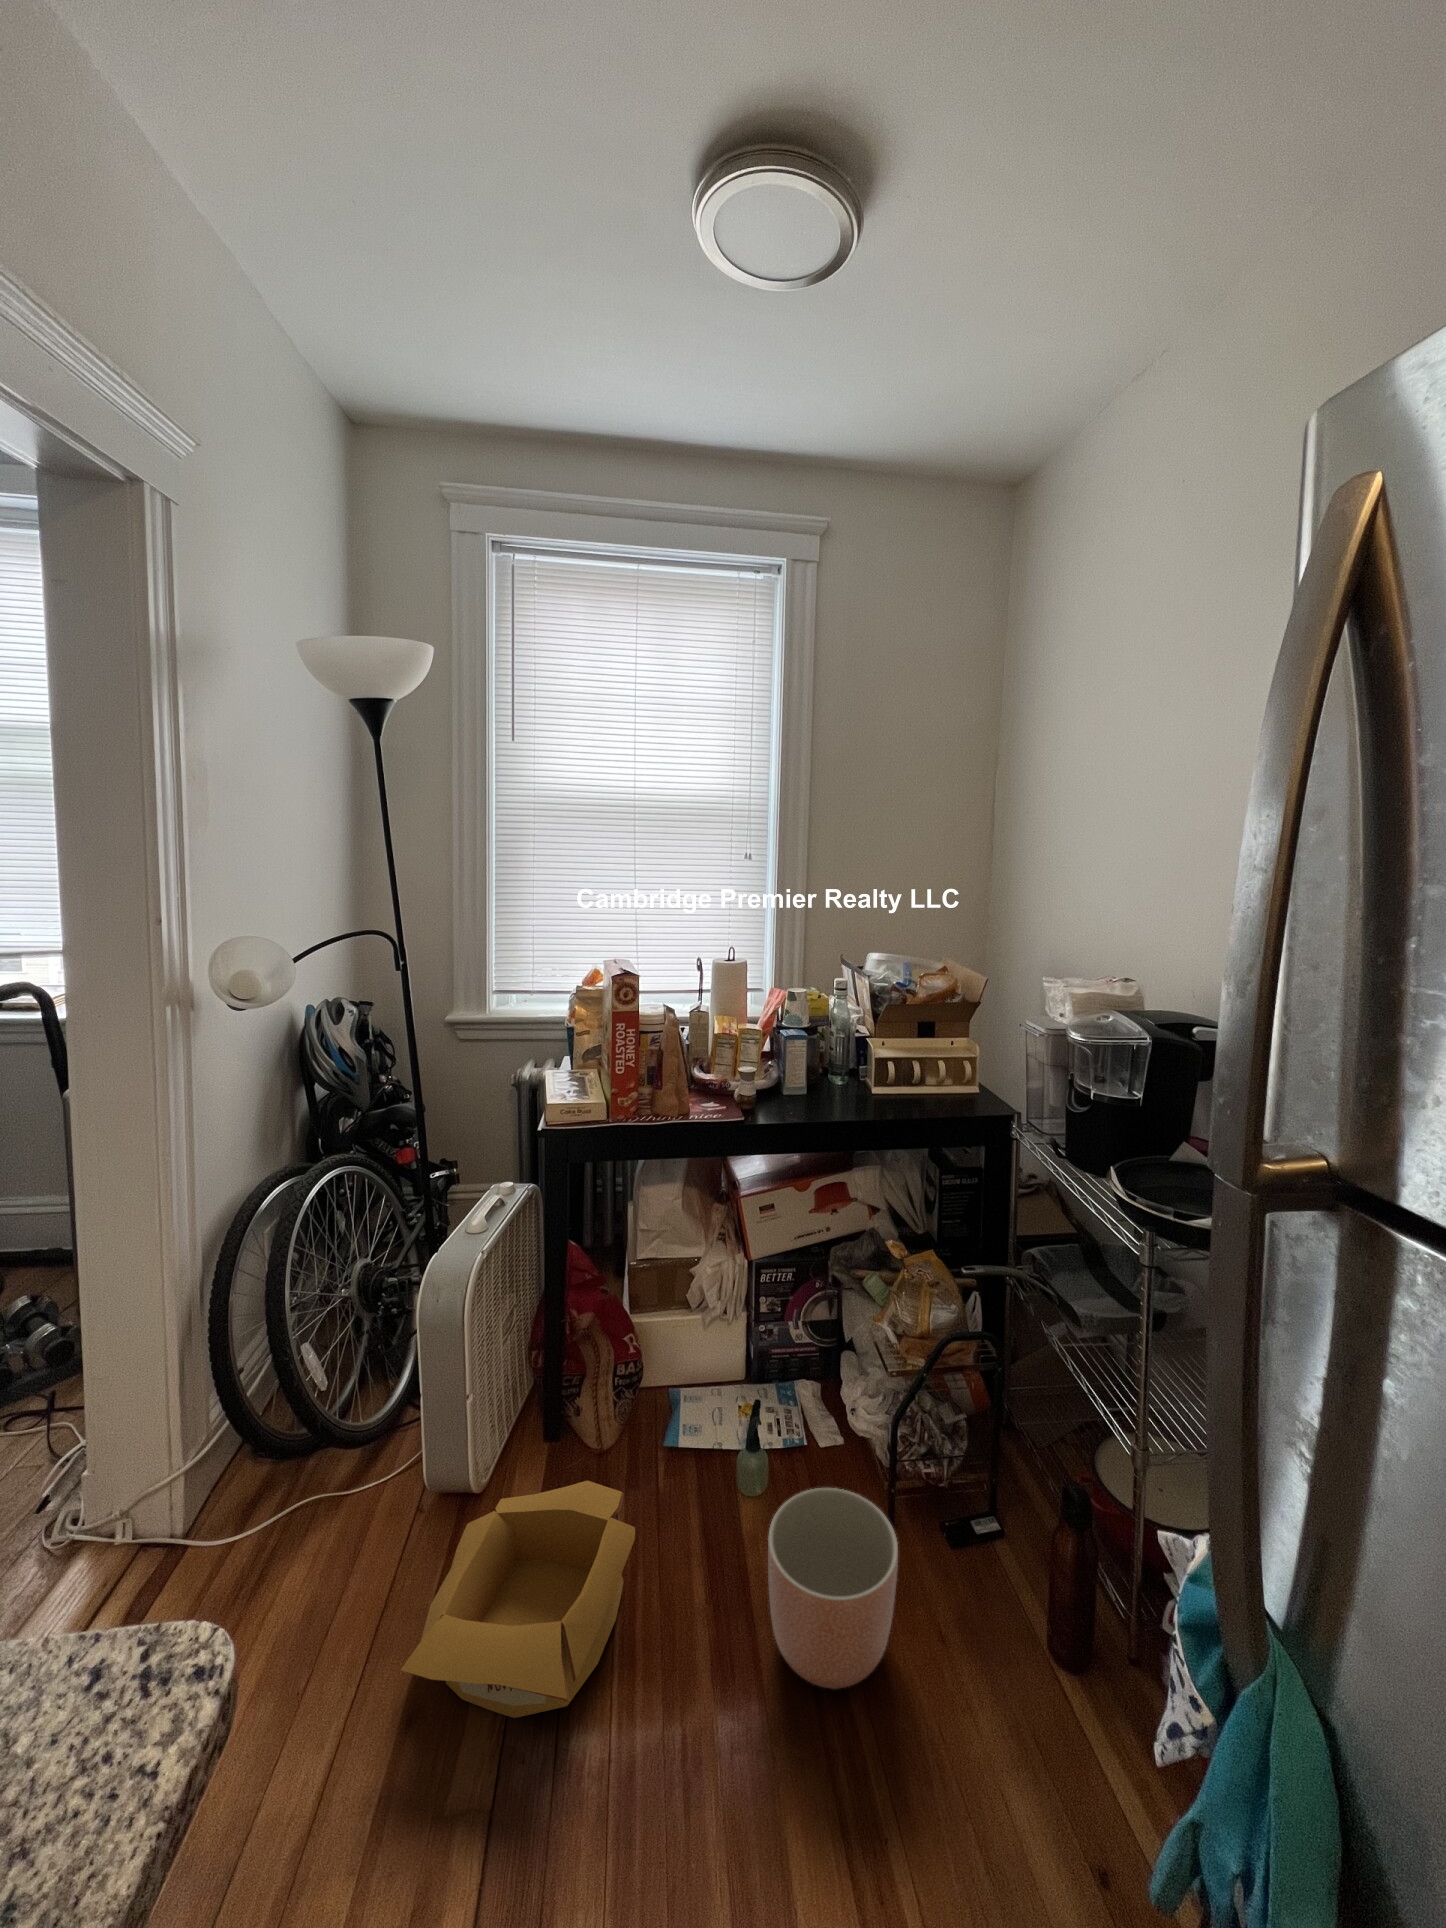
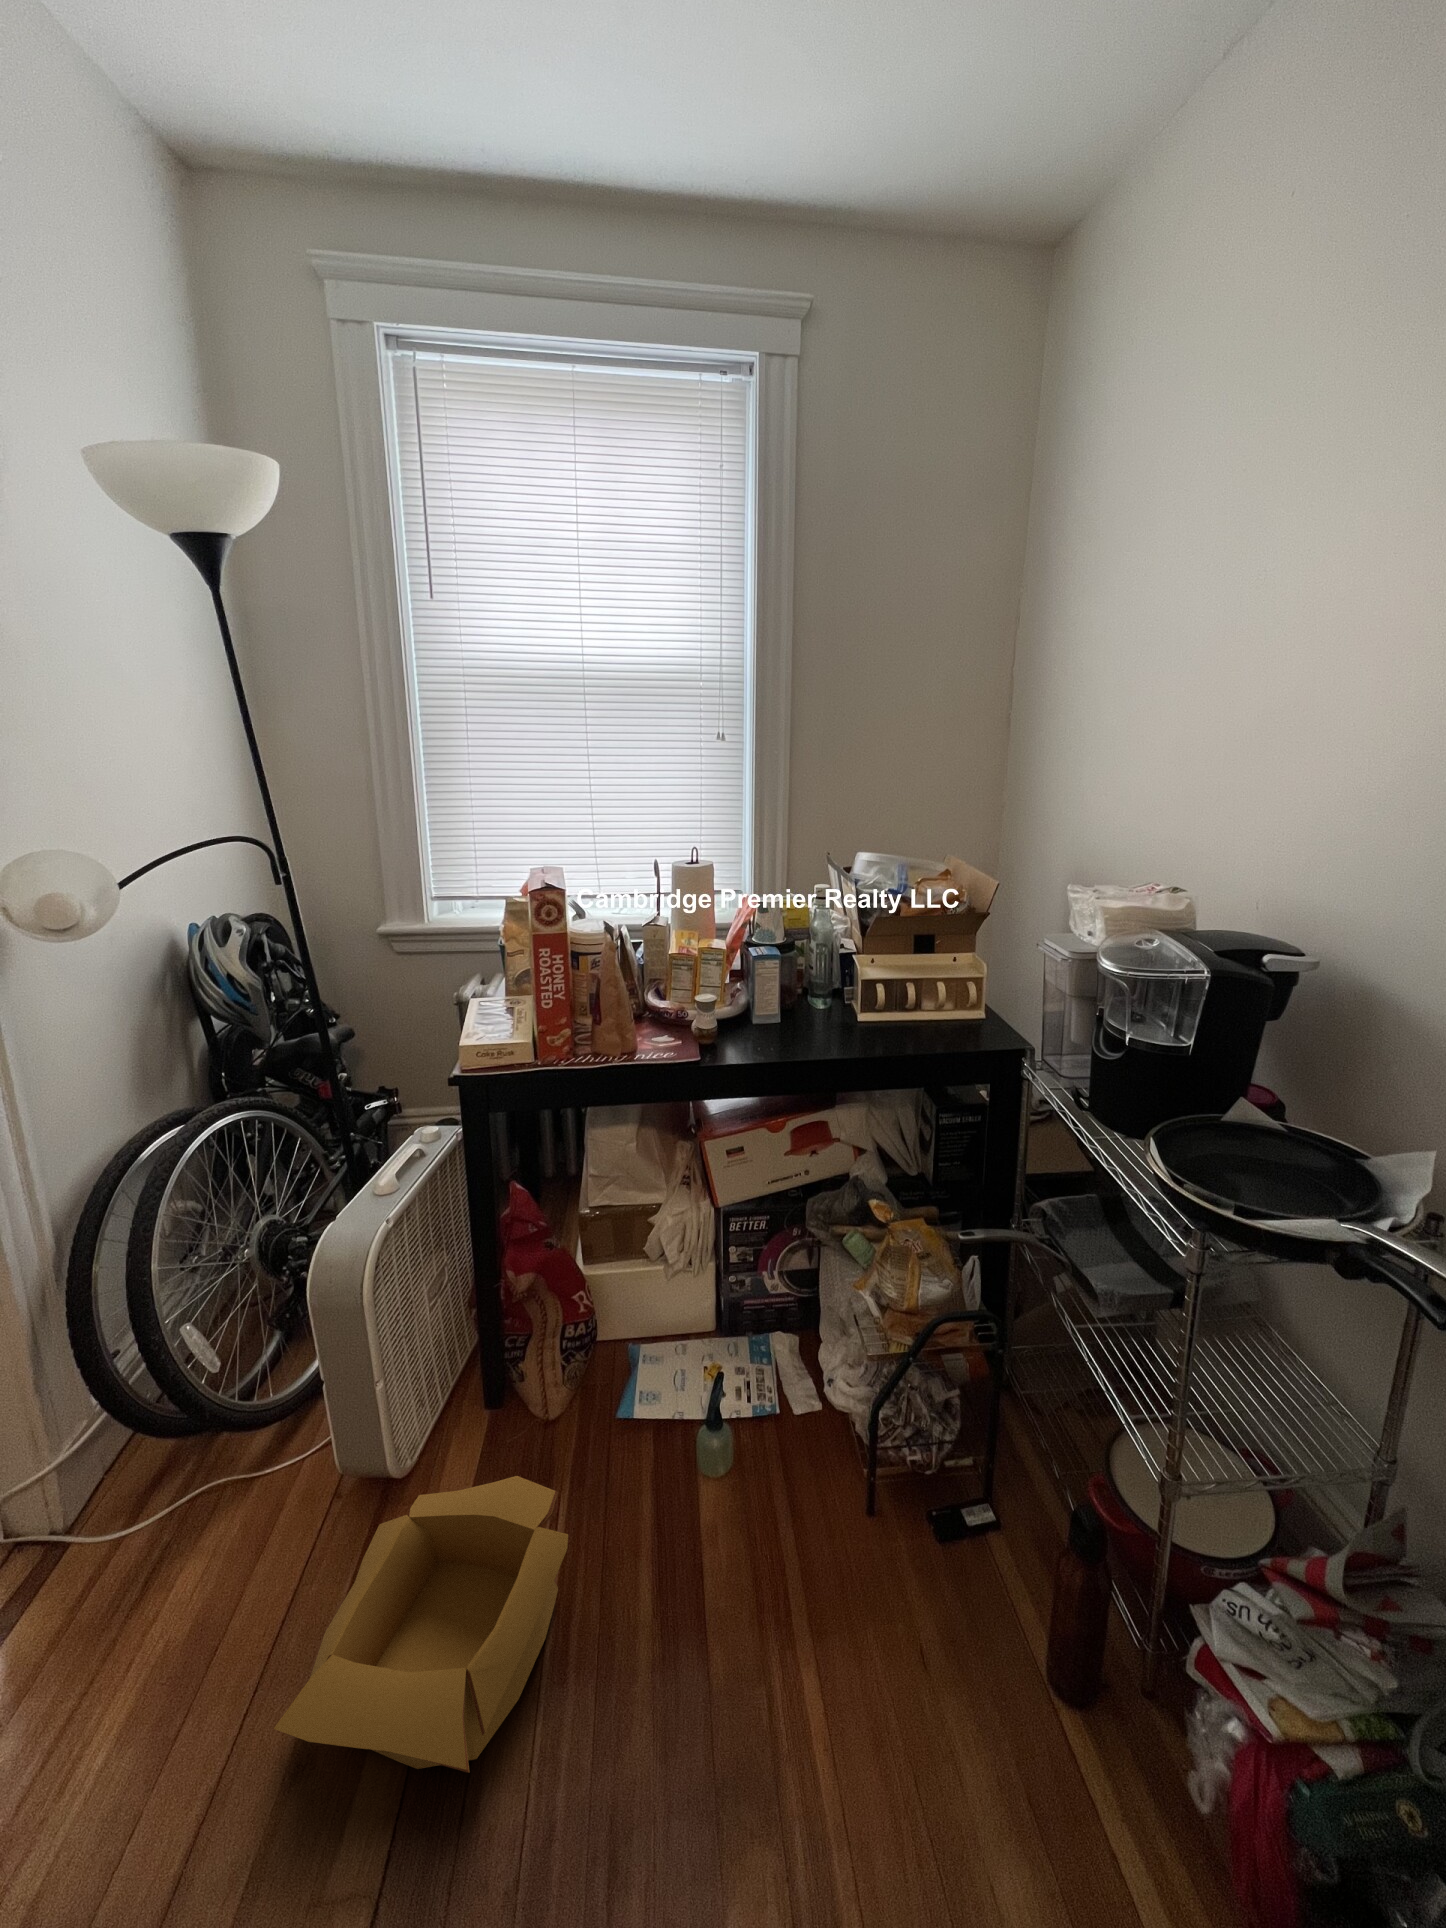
planter: present [768,1488,898,1689] -> none [716,1495,871,1733]

